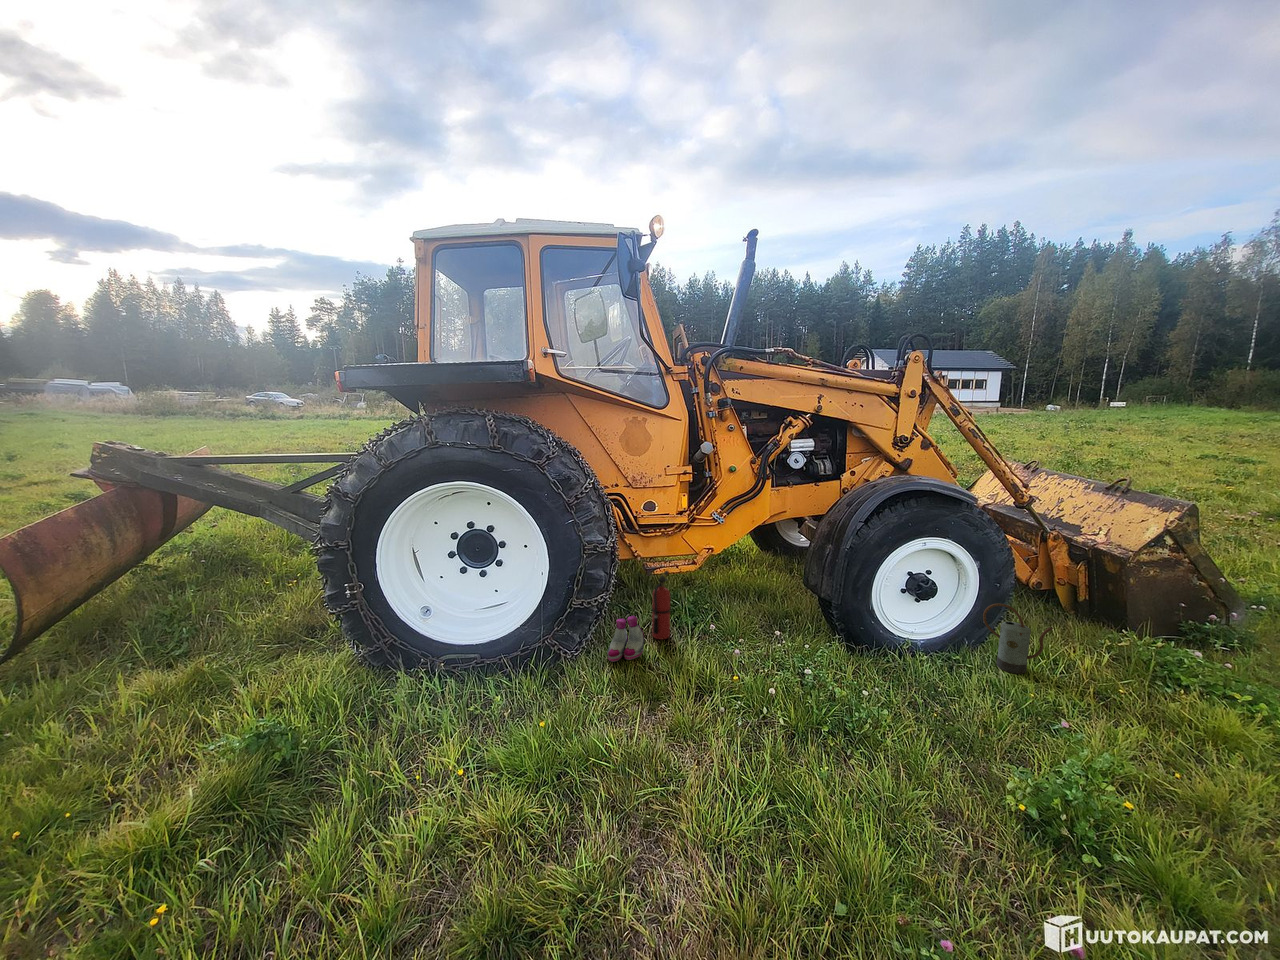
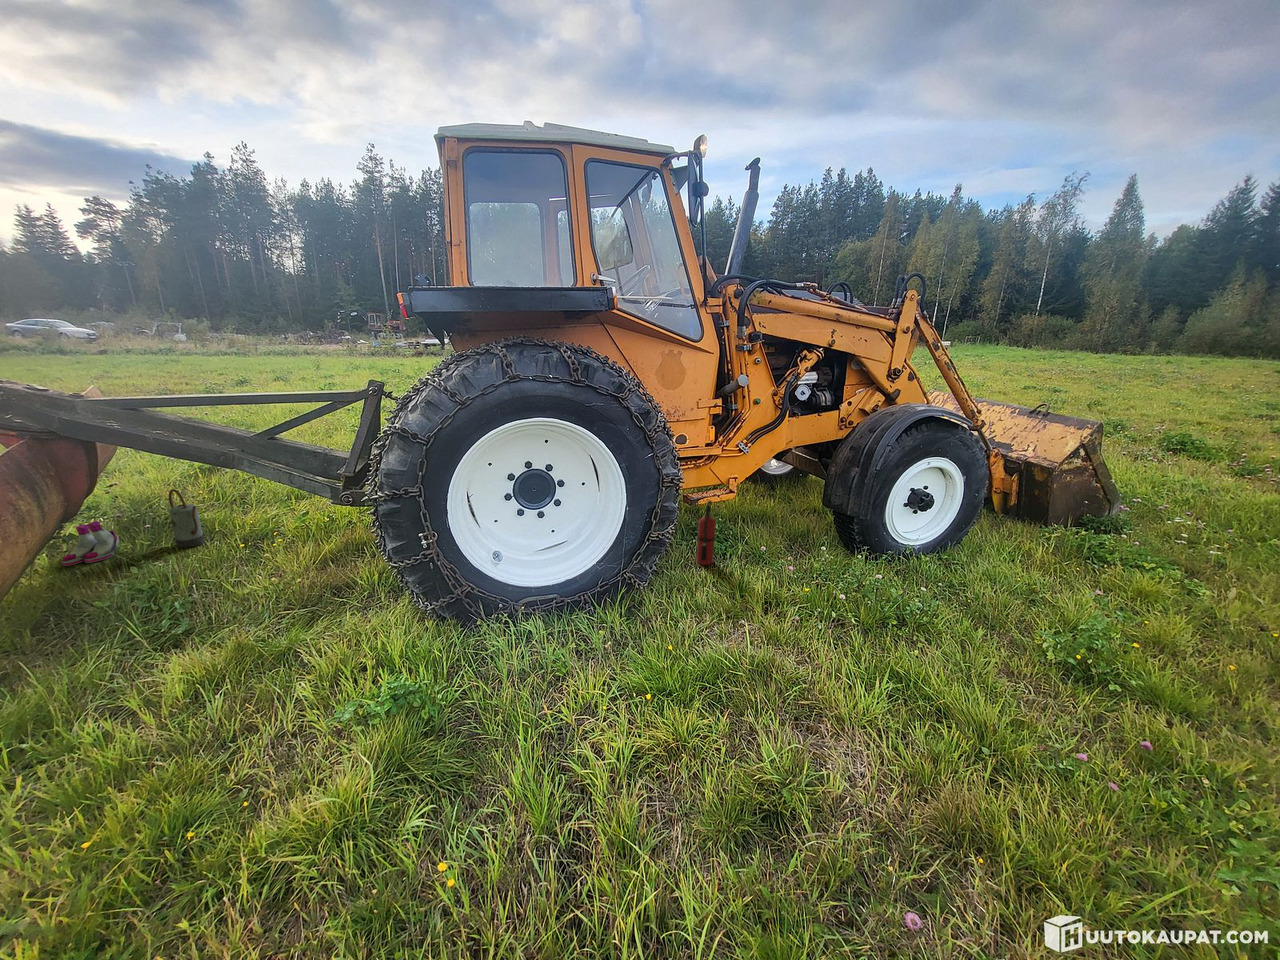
watering can: present [983,603,1053,674] -> present [169,489,204,548]
boots: present [607,616,644,662] -> present [62,521,119,566]

